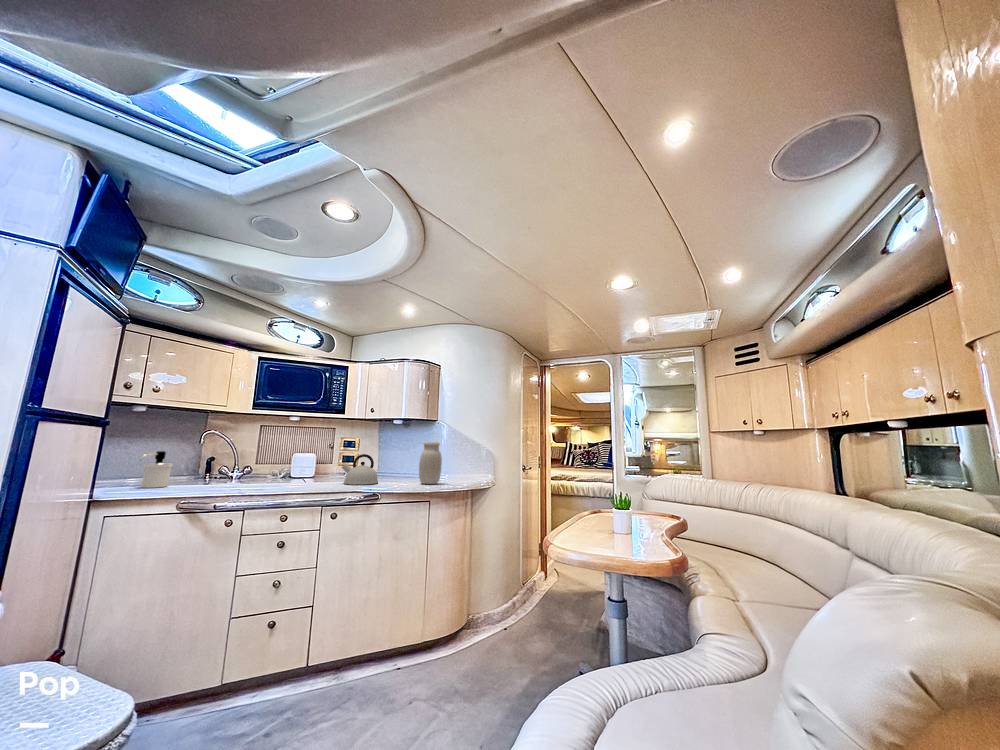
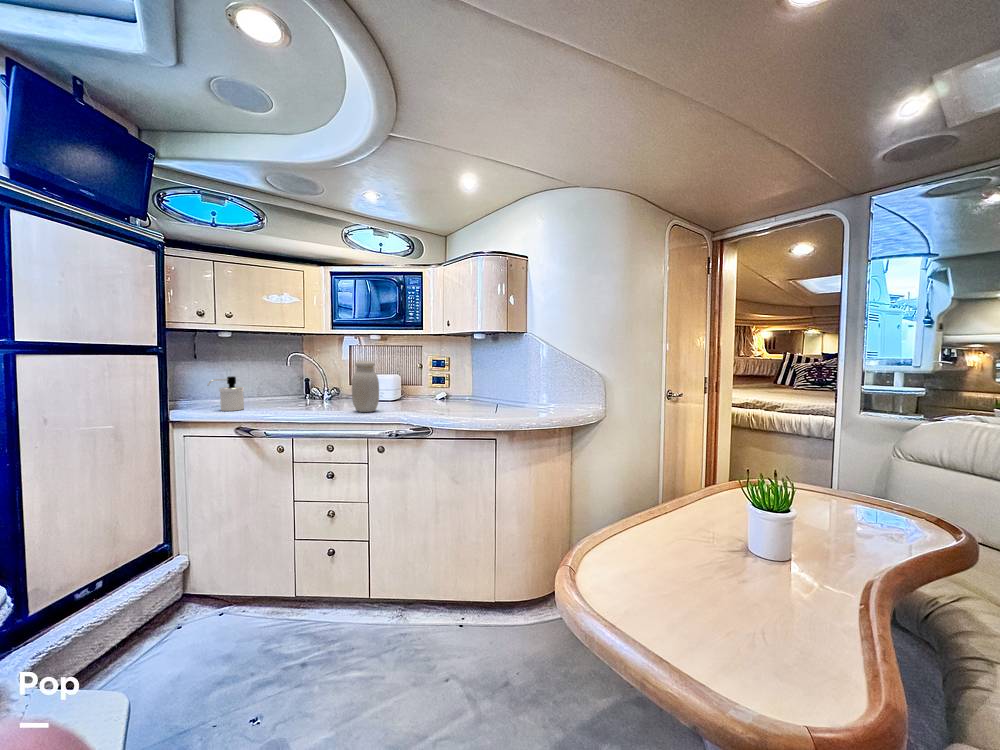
jar: present [419,442,442,484] -> present [352,361,379,412]
kettle: present [342,454,378,485] -> none [392,379,434,416]

